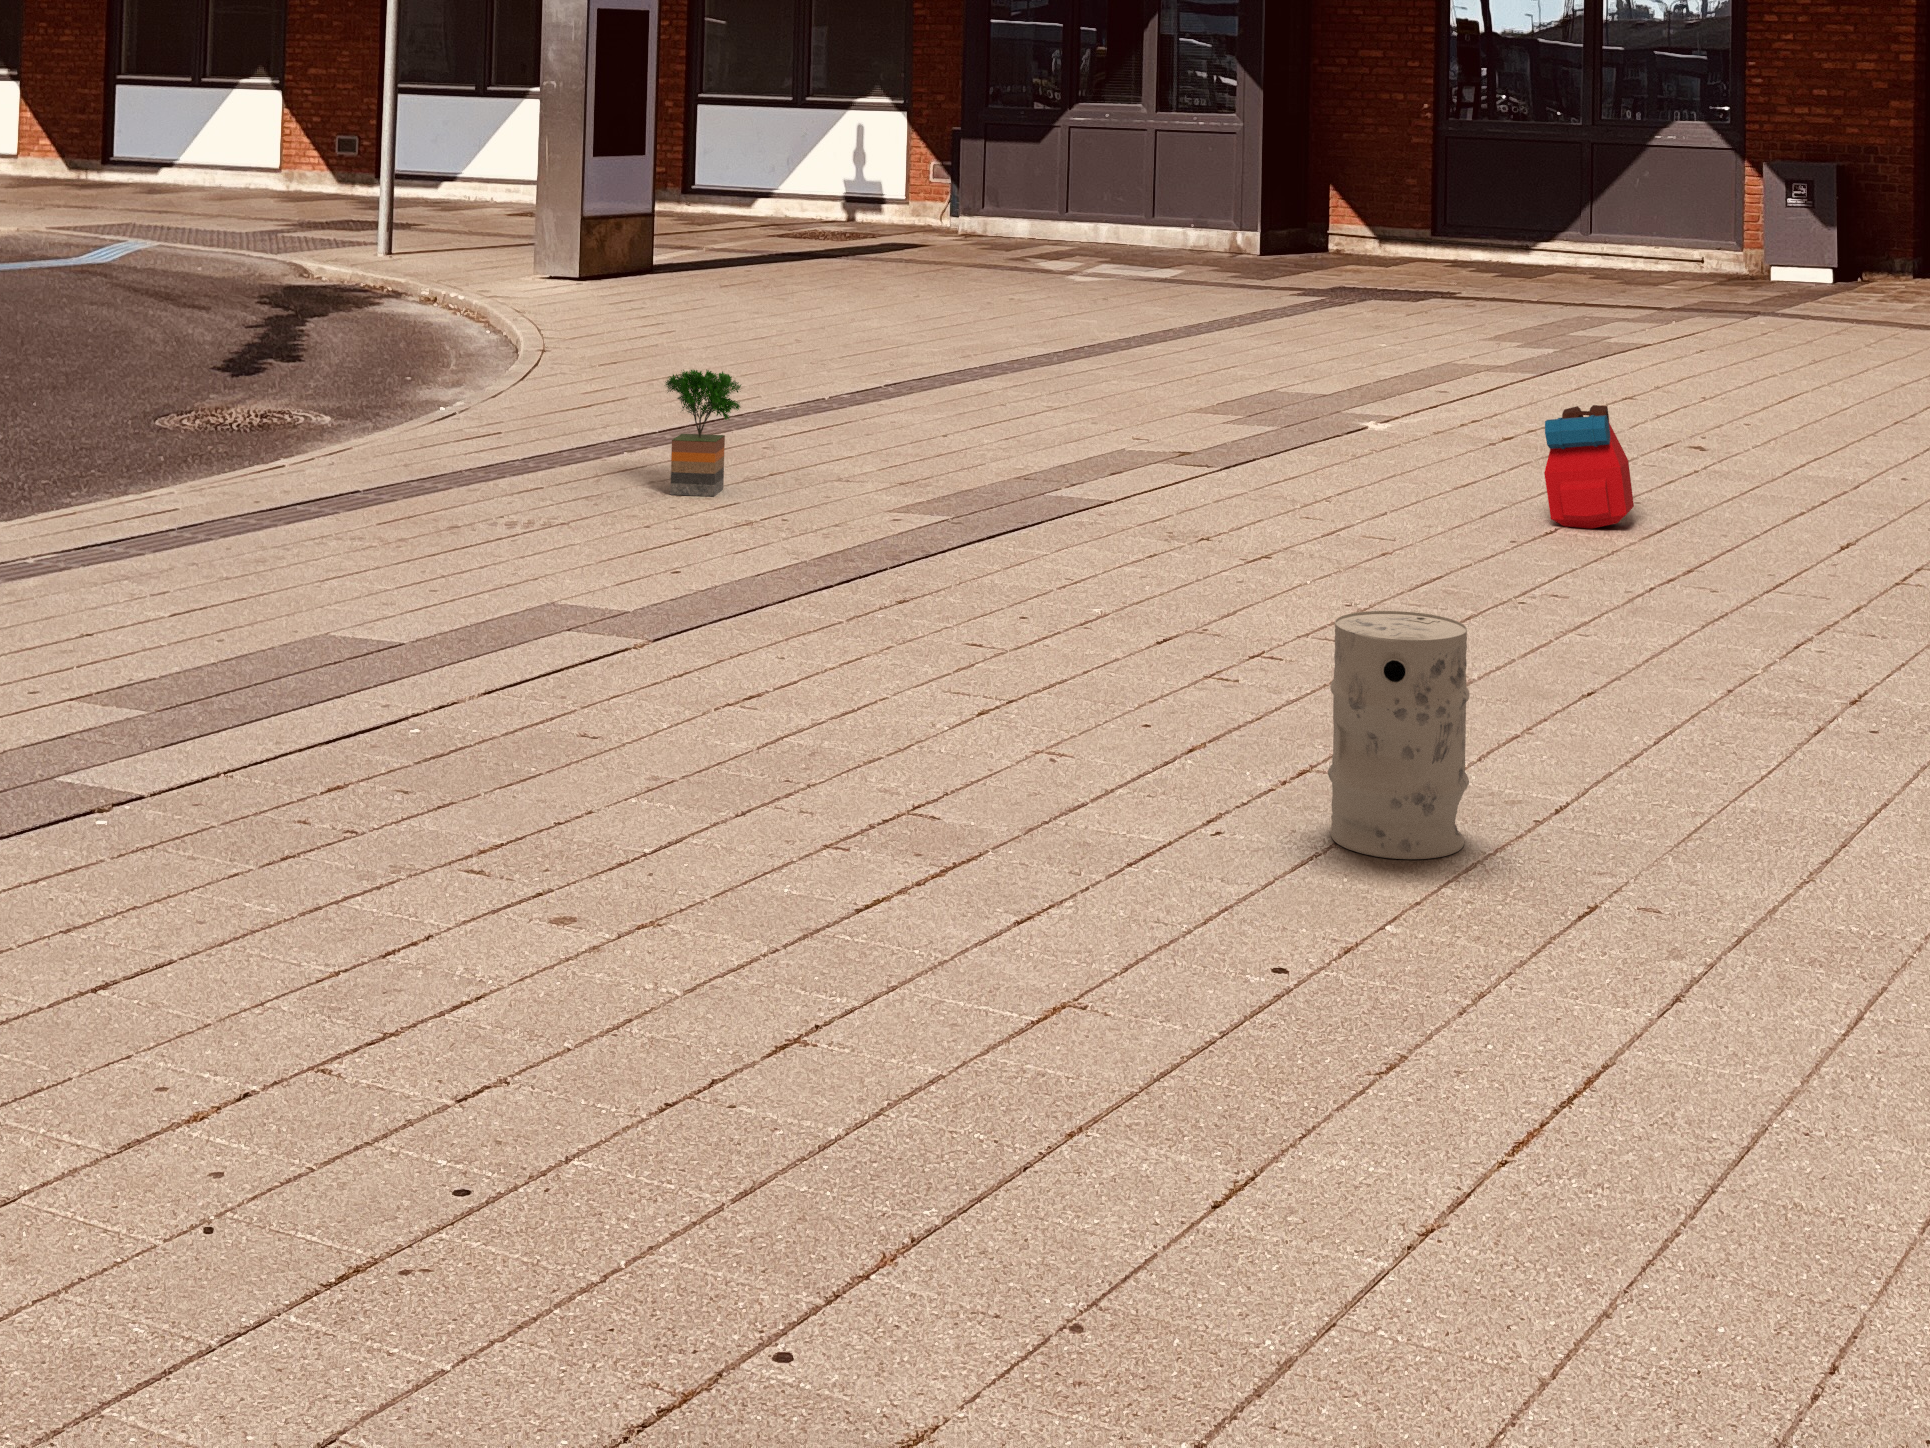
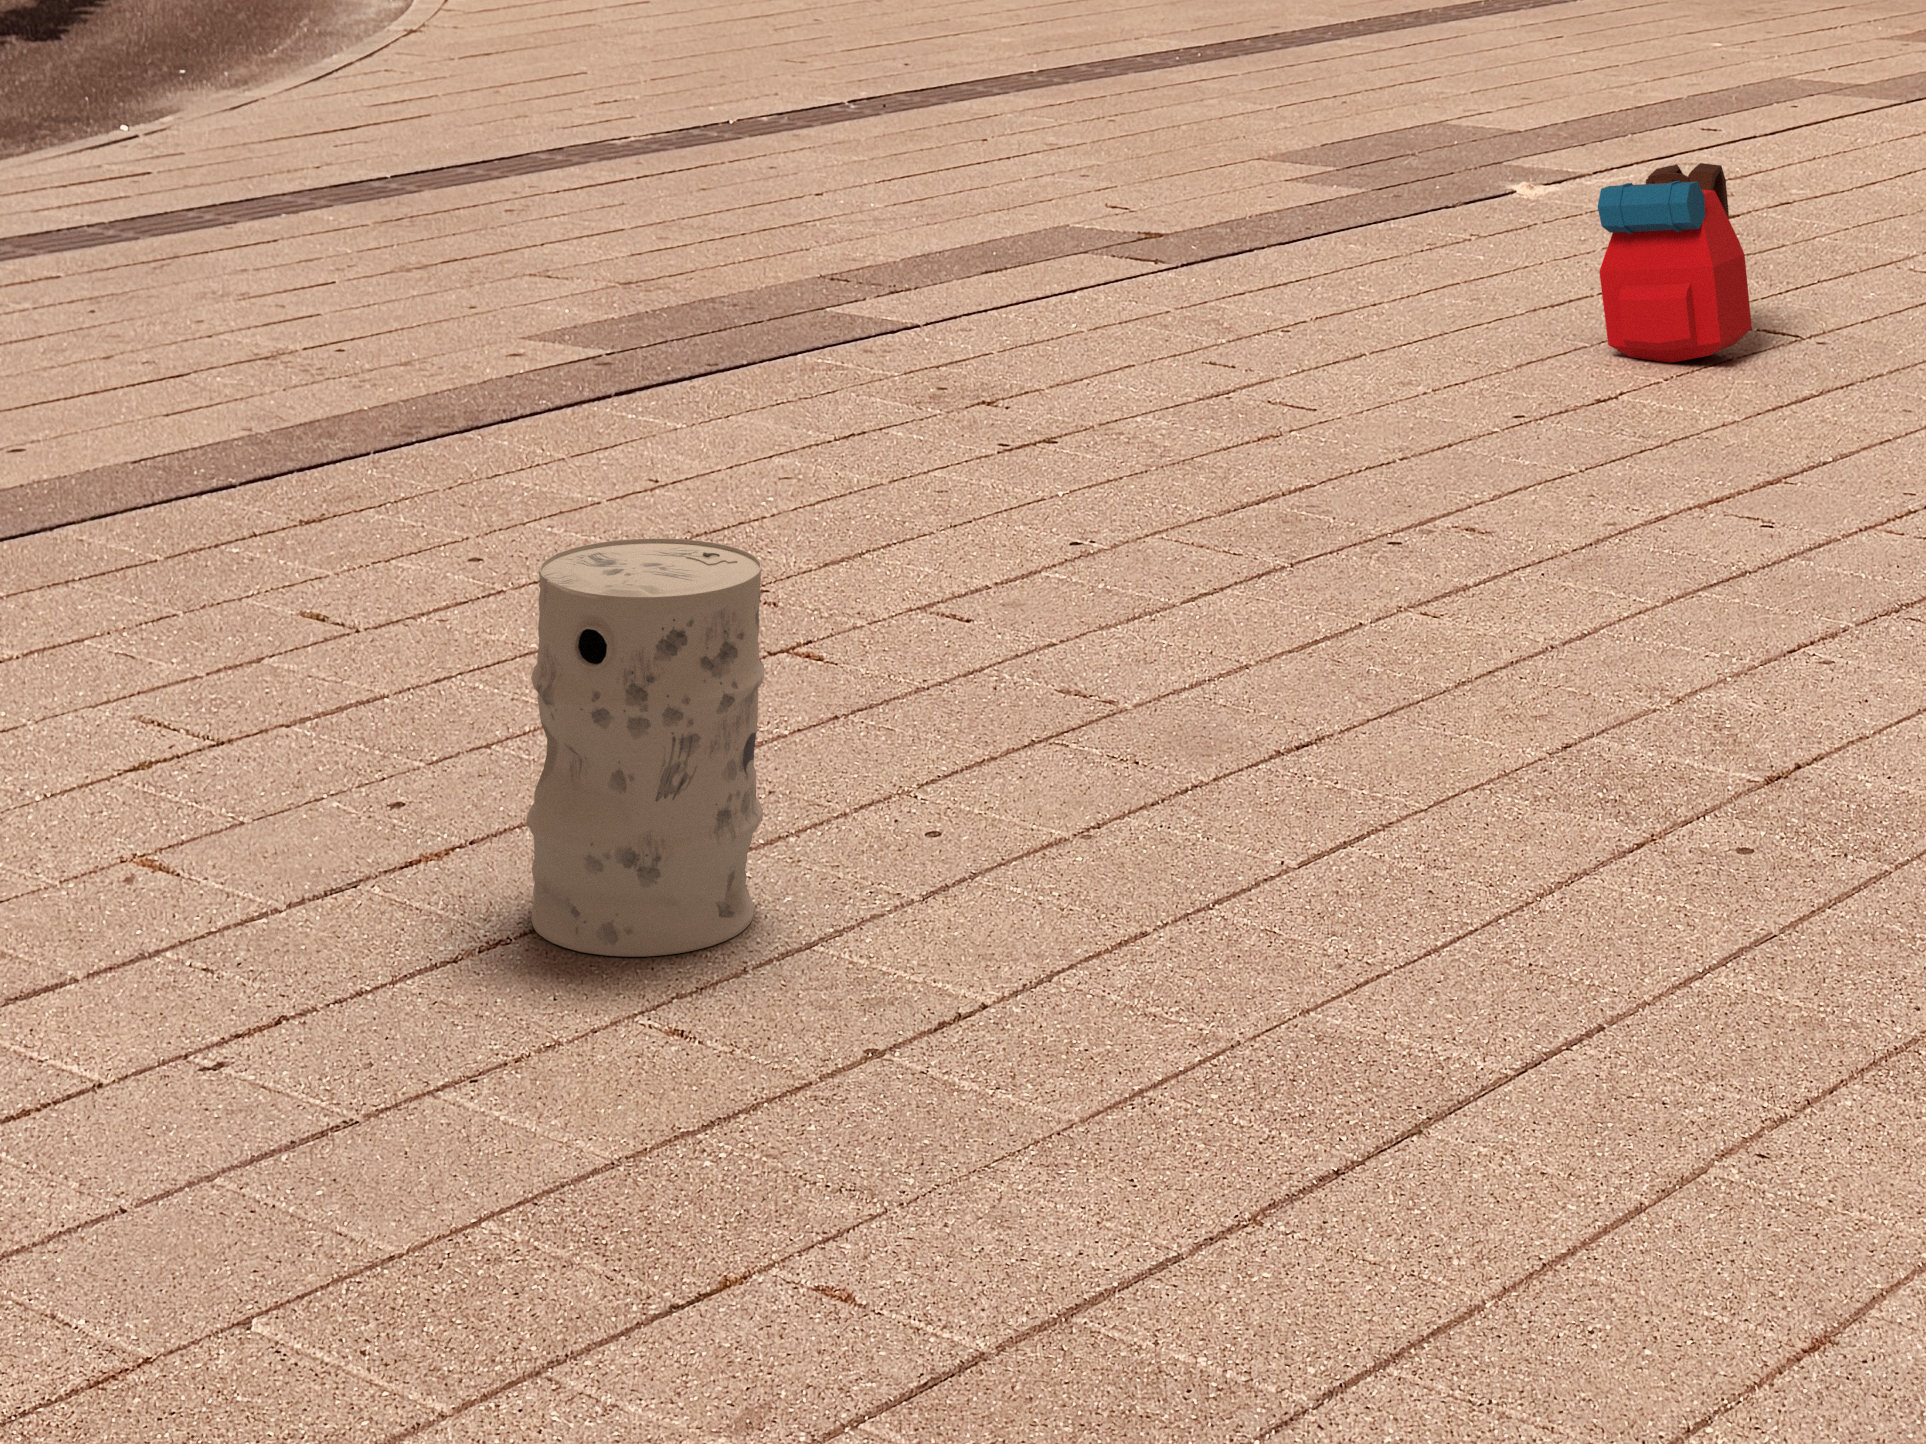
potted tree: present [666,370,741,496] -> none [278,73,403,270]

